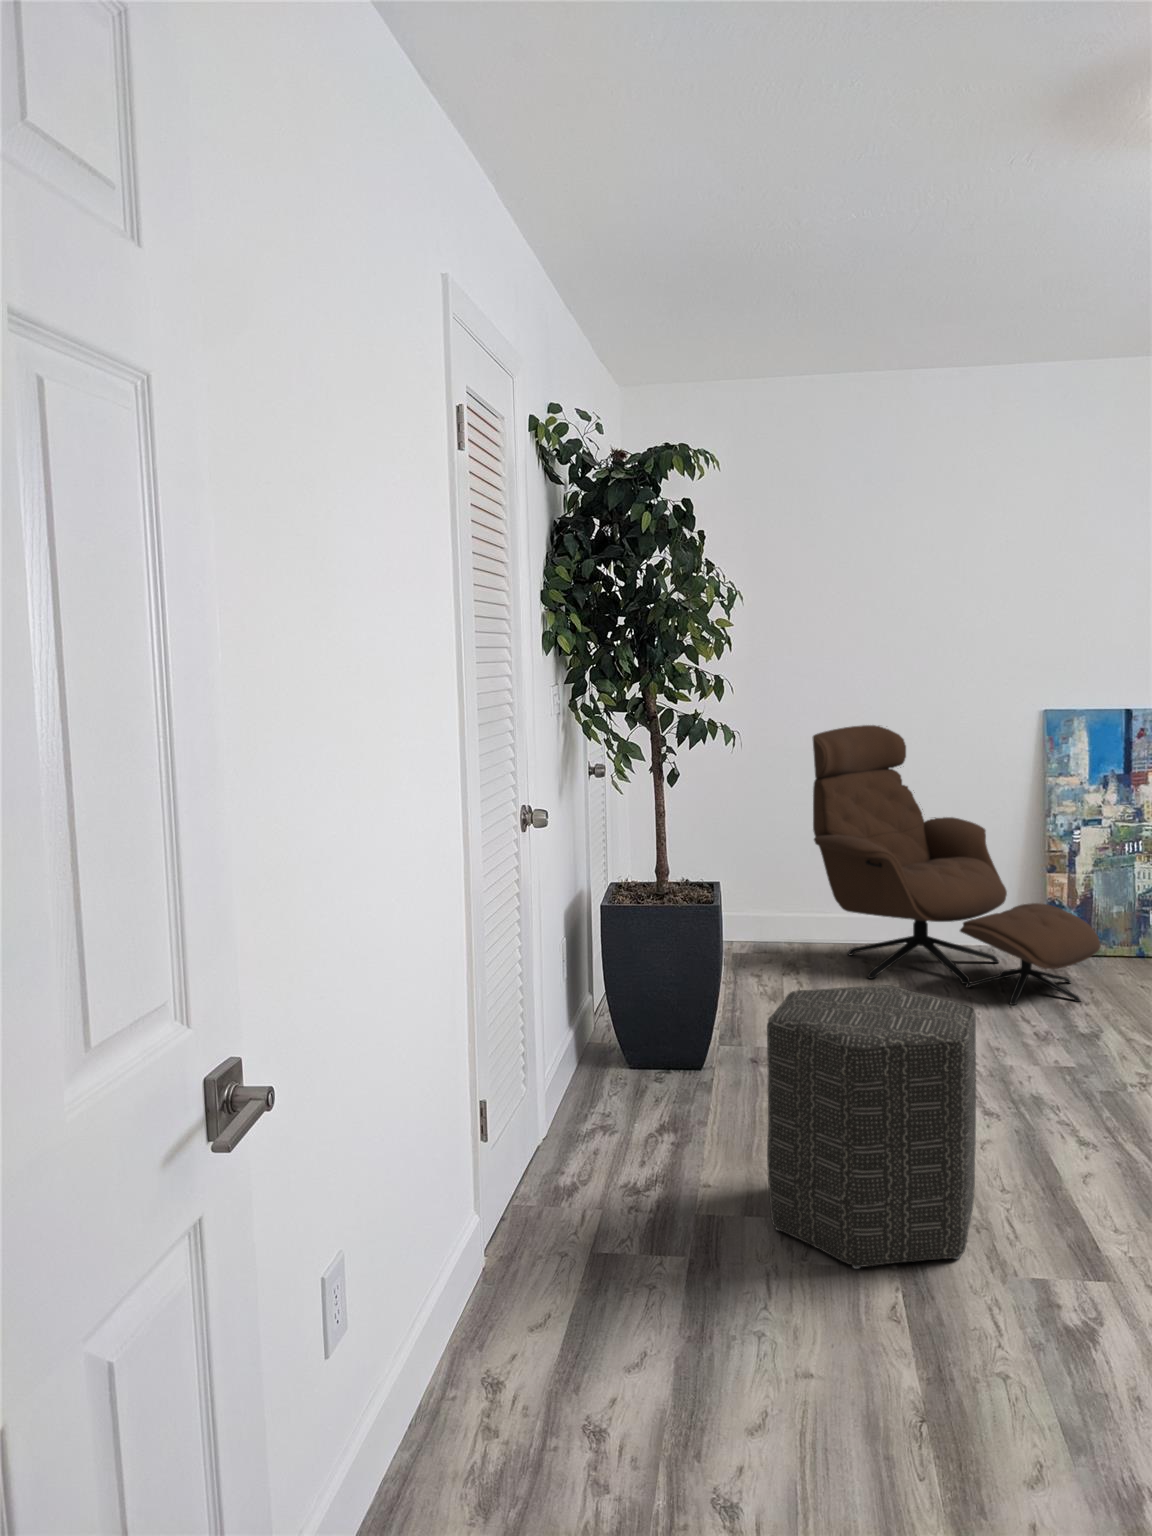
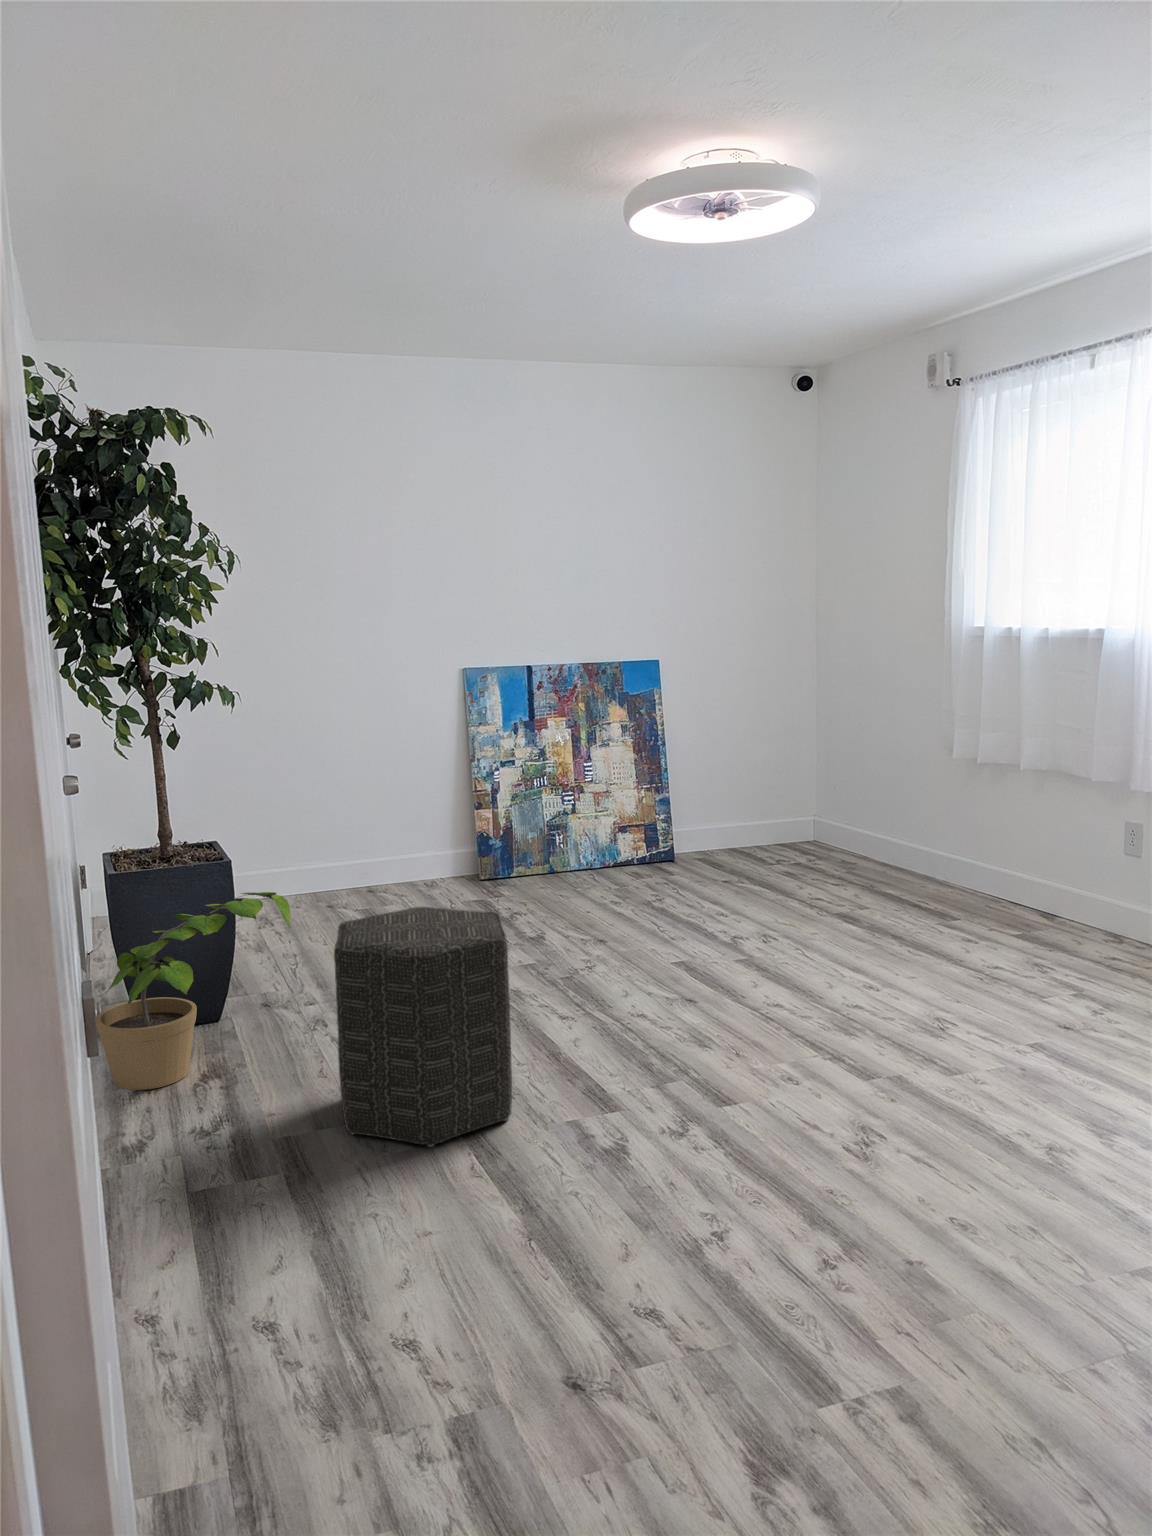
lounge chair: present [813,725,1101,1005] -> none [268,686,530,924]
potted plant: none [565,942,761,1130] -> present [96,892,291,1090]

